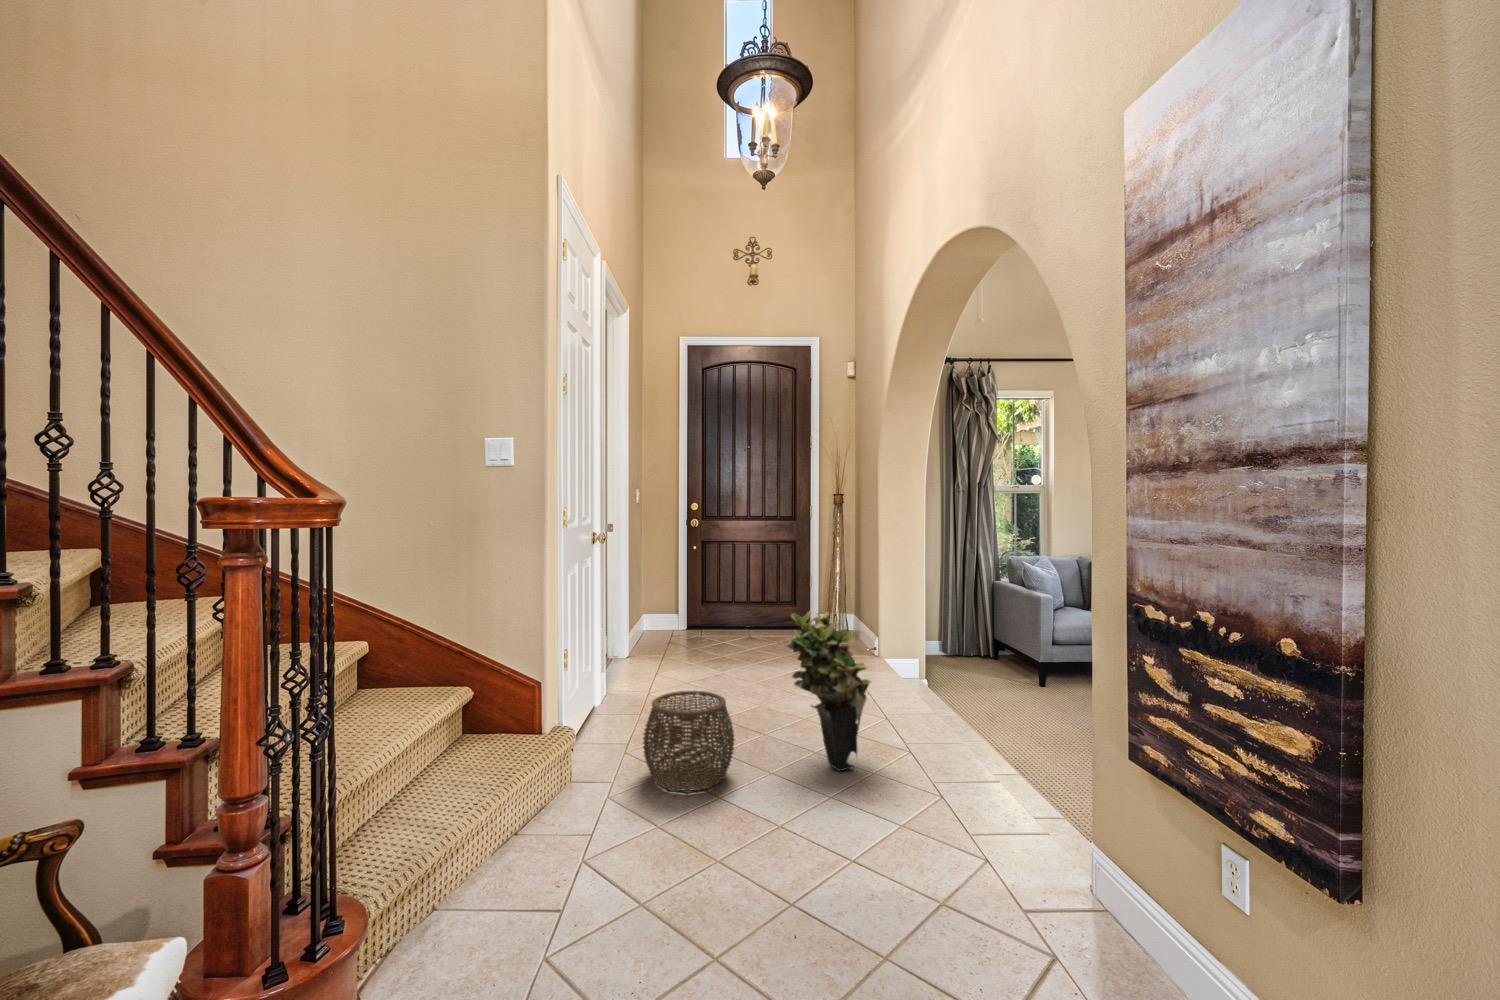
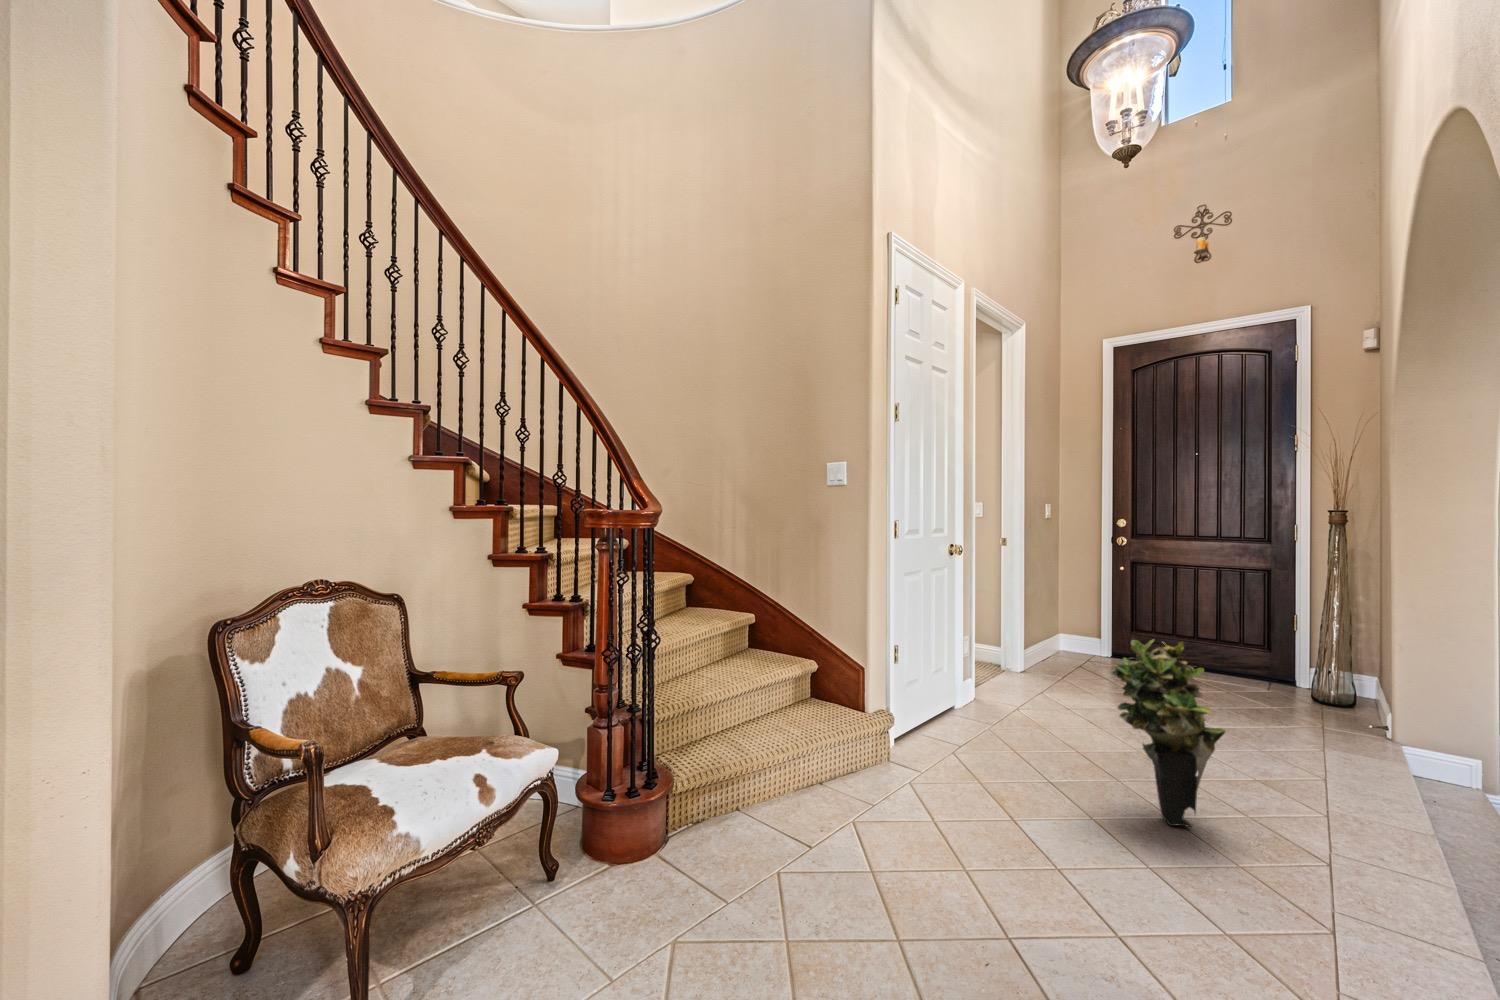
woven basket: present [643,691,735,791] -> none [947,699,1043,799]

